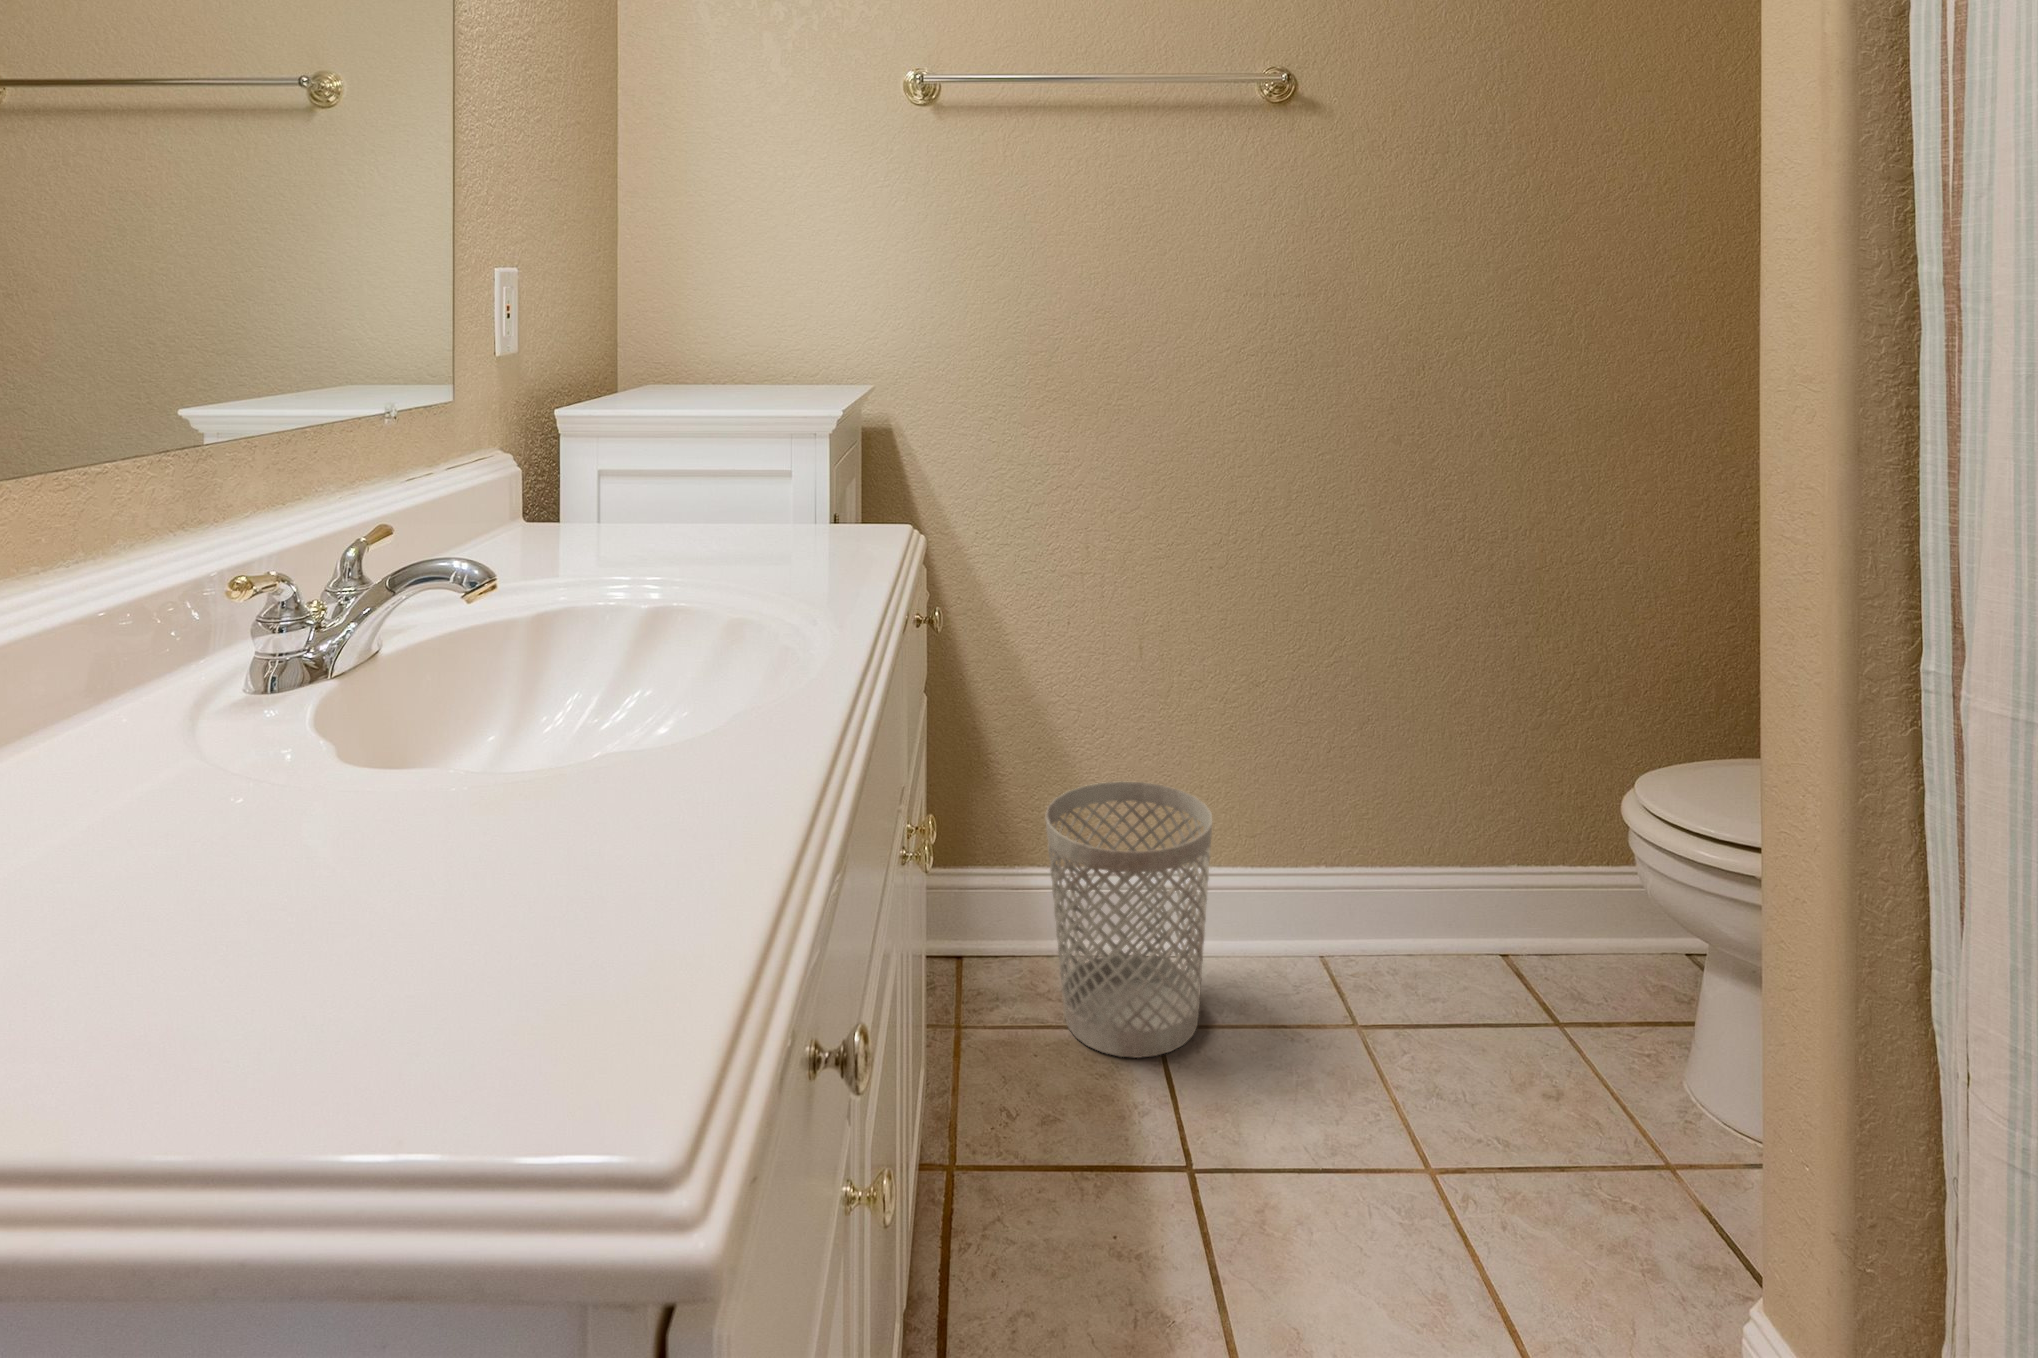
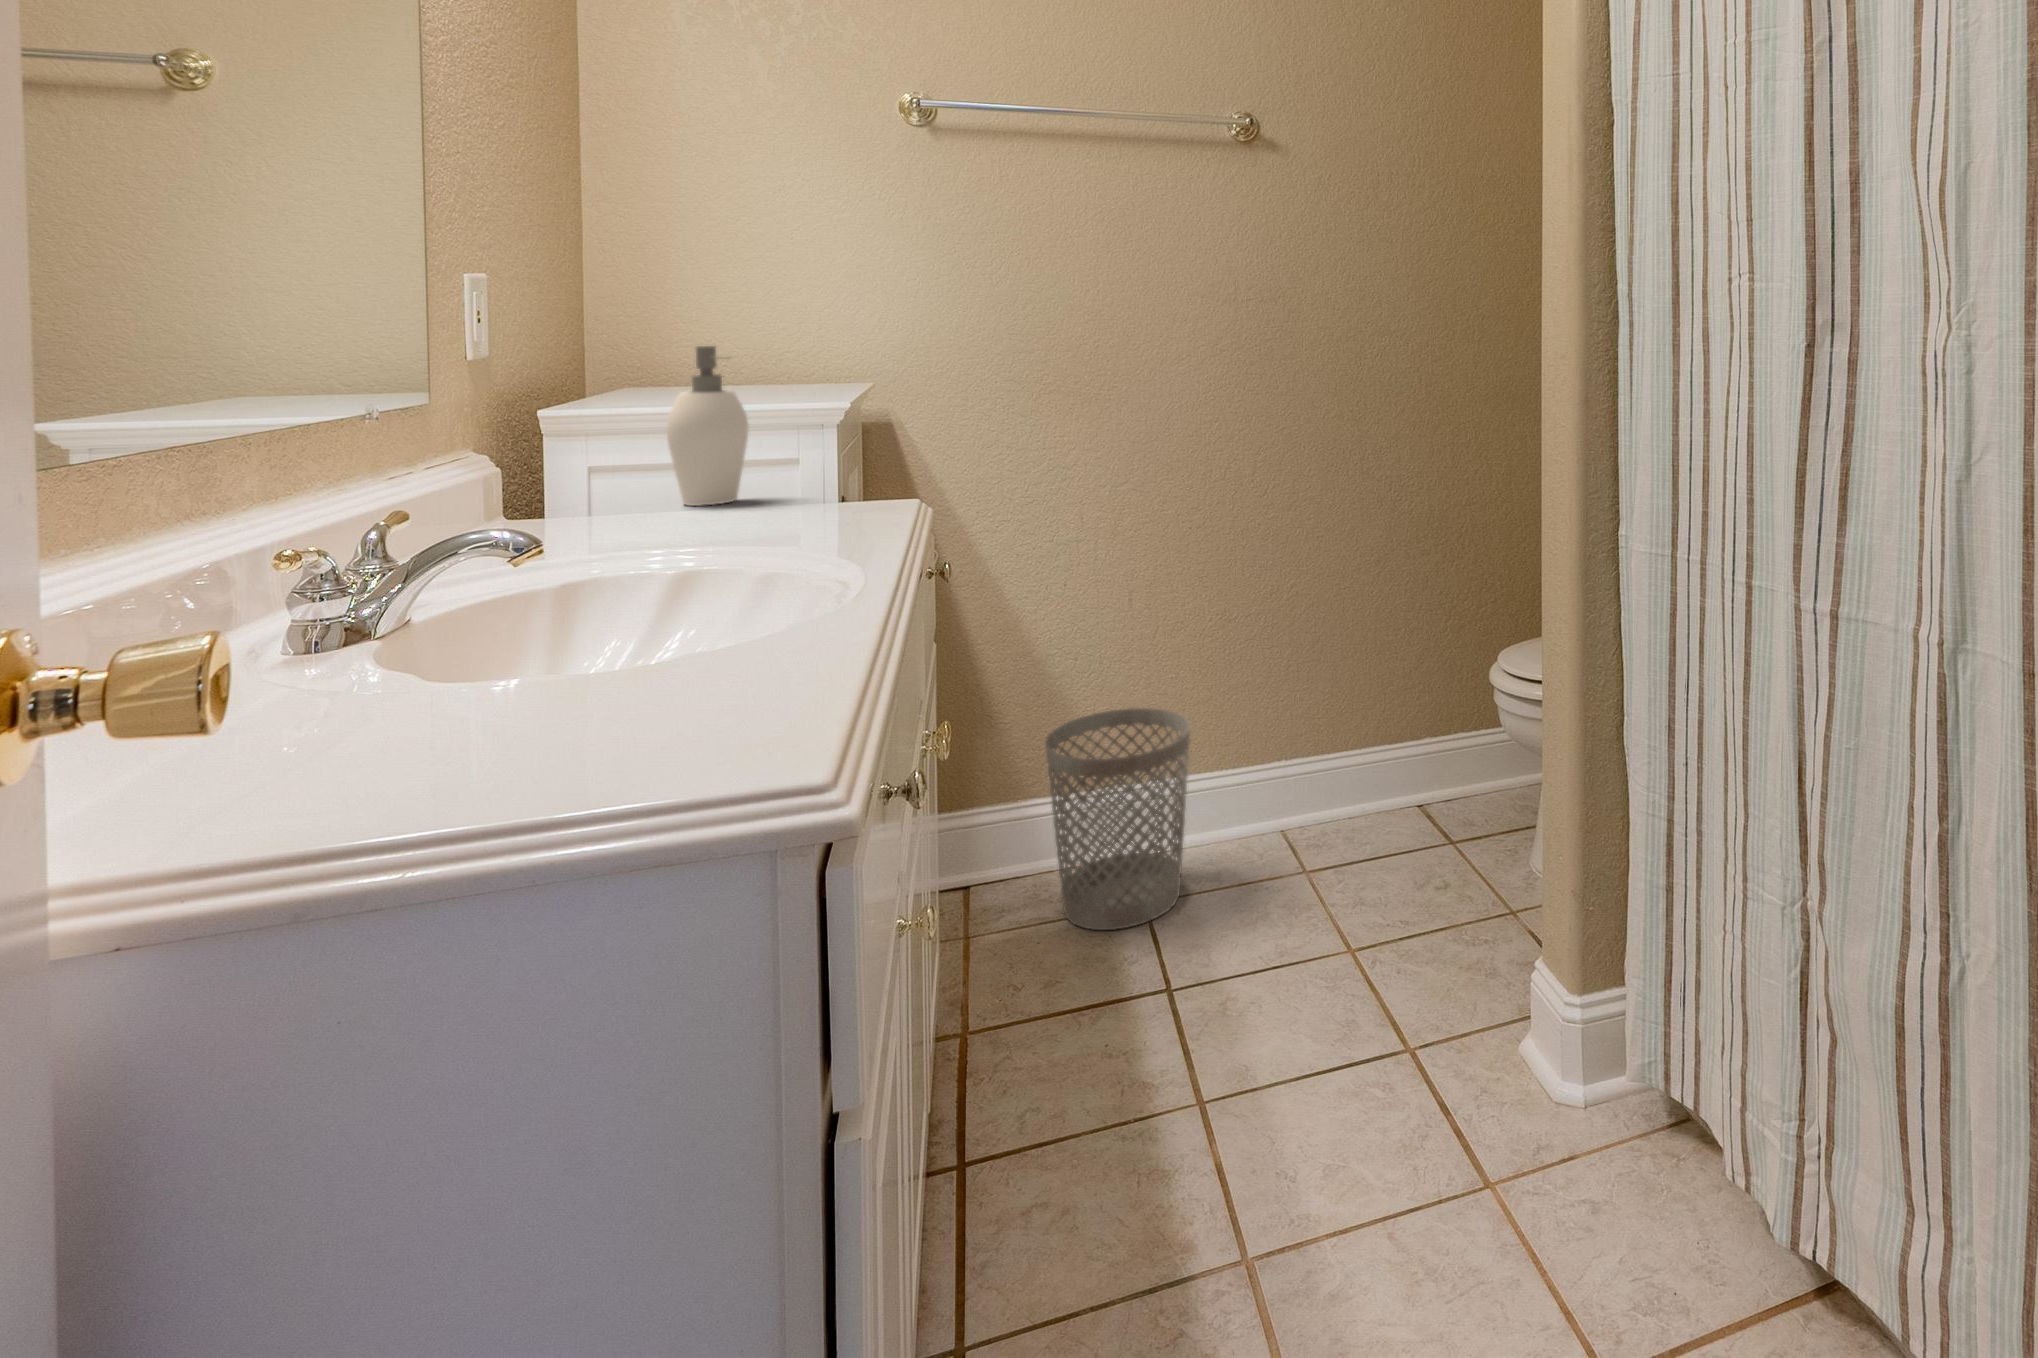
soap dispenser: none [665,348,742,521] -> present [666,346,748,506]

